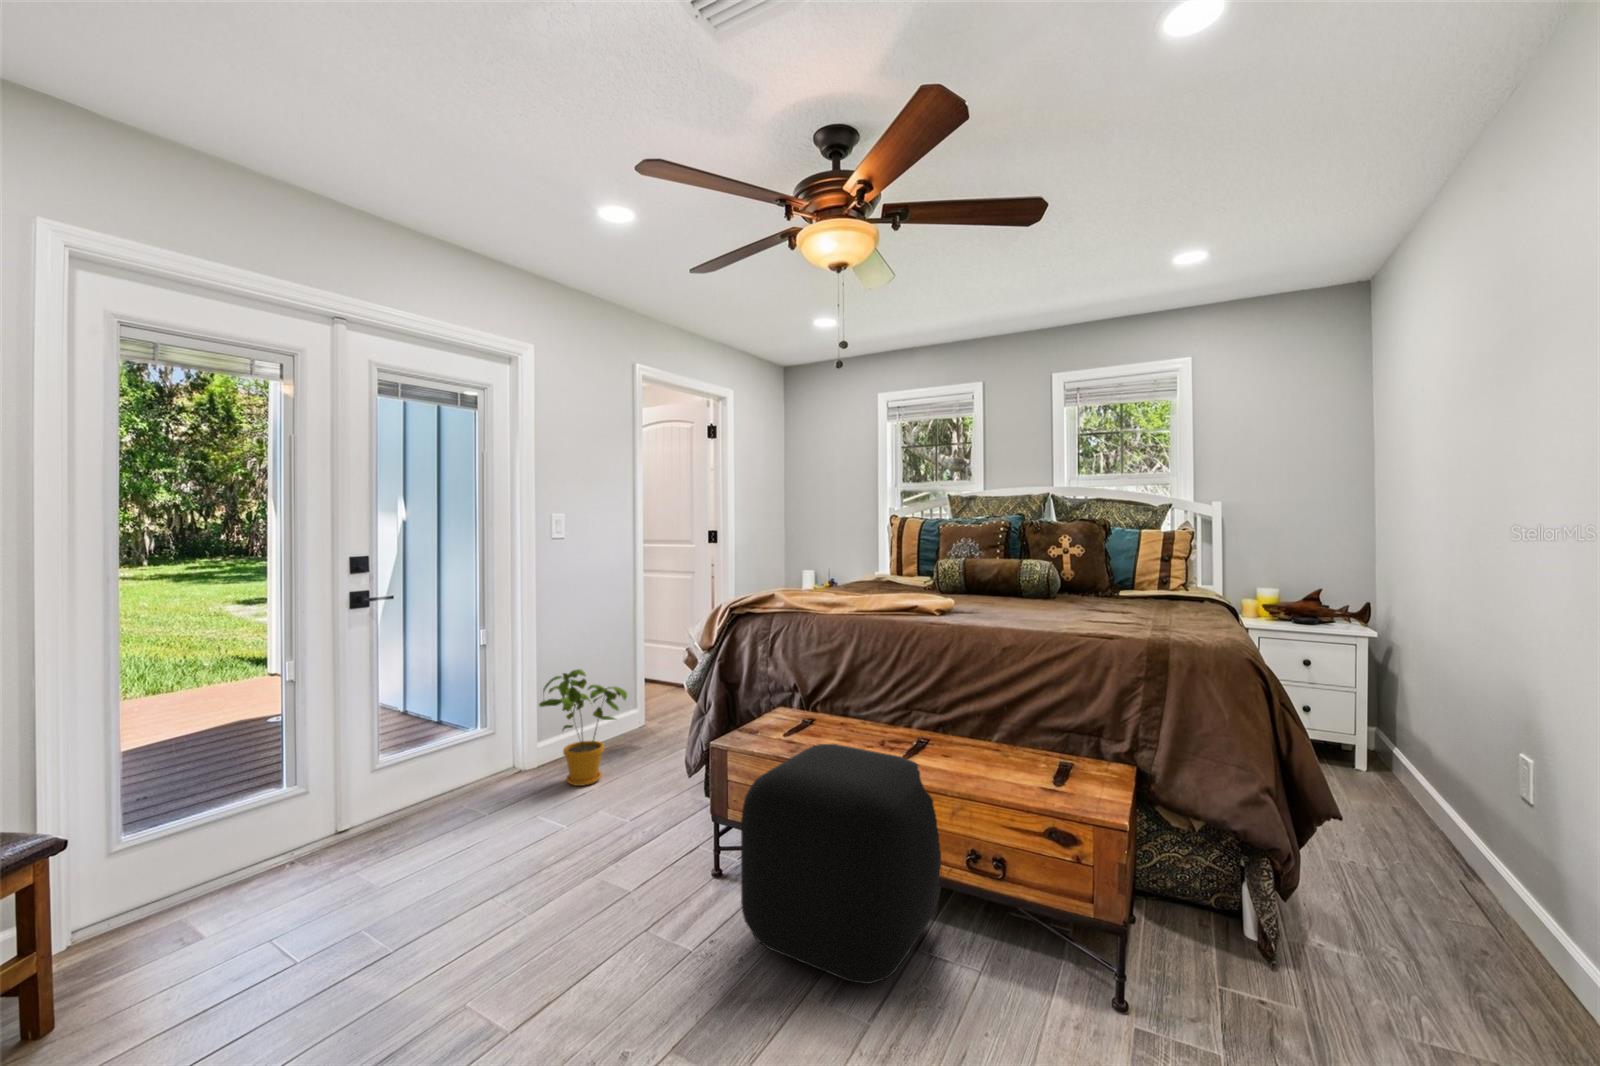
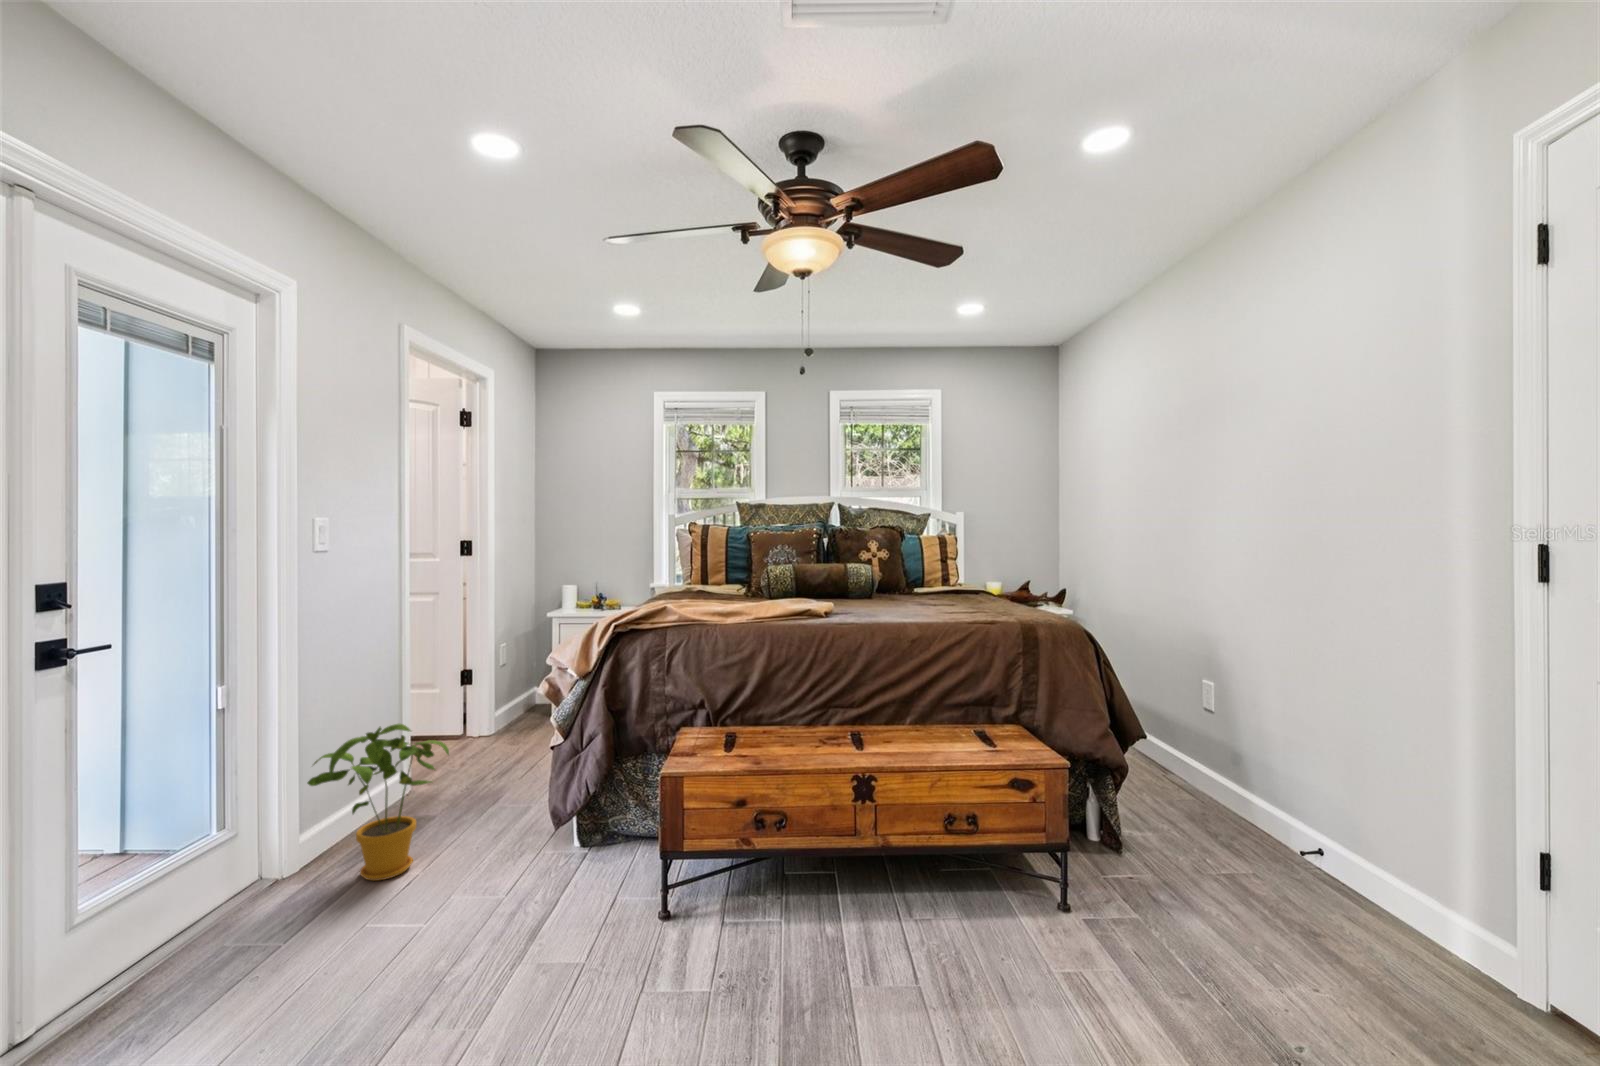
ottoman: present [741,744,941,984] -> none [746,748,925,958]

